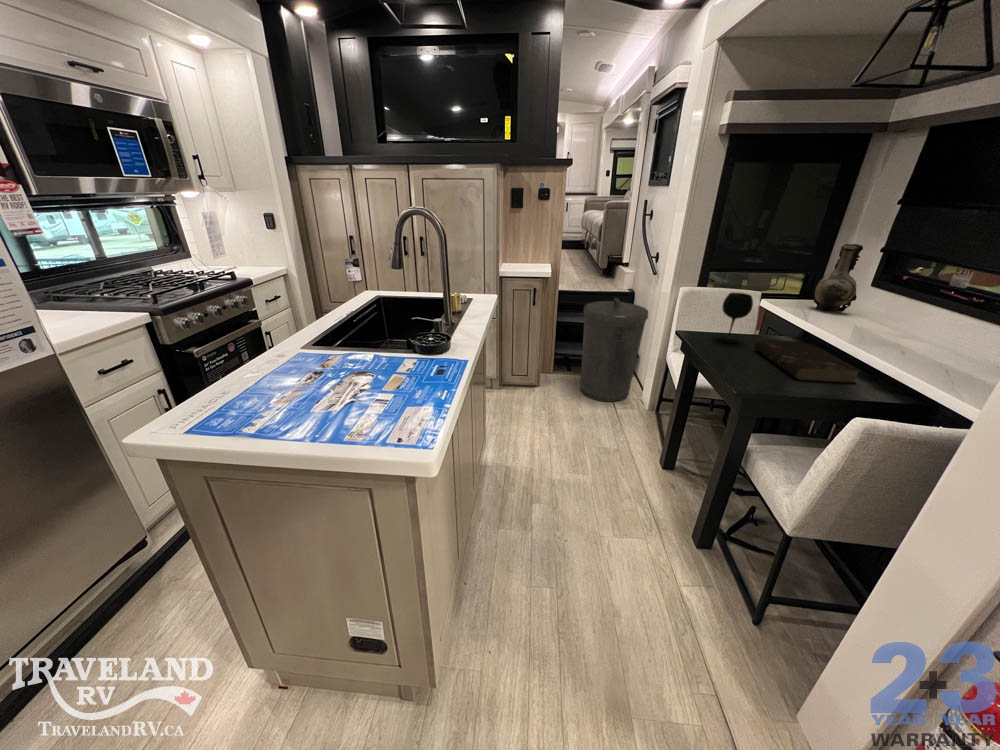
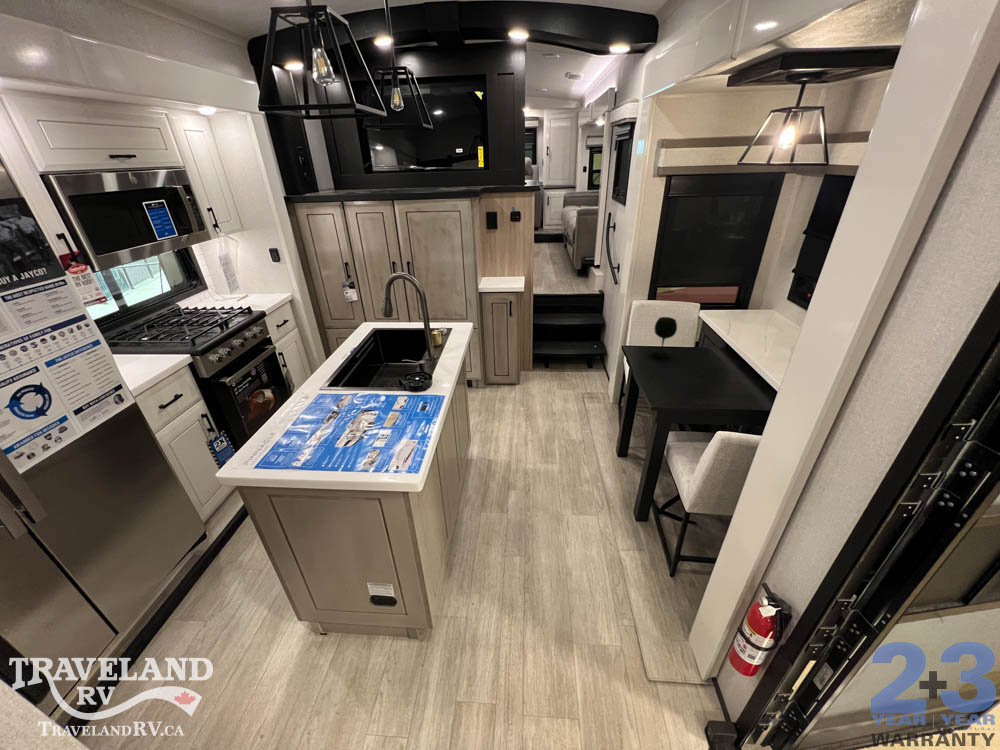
decorative vase: present [813,244,863,313] -> none [740,268,775,324]
trash can: present [580,298,648,402] -> none [554,308,610,398]
book: present [755,340,861,383] -> none [678,356,747,394]

